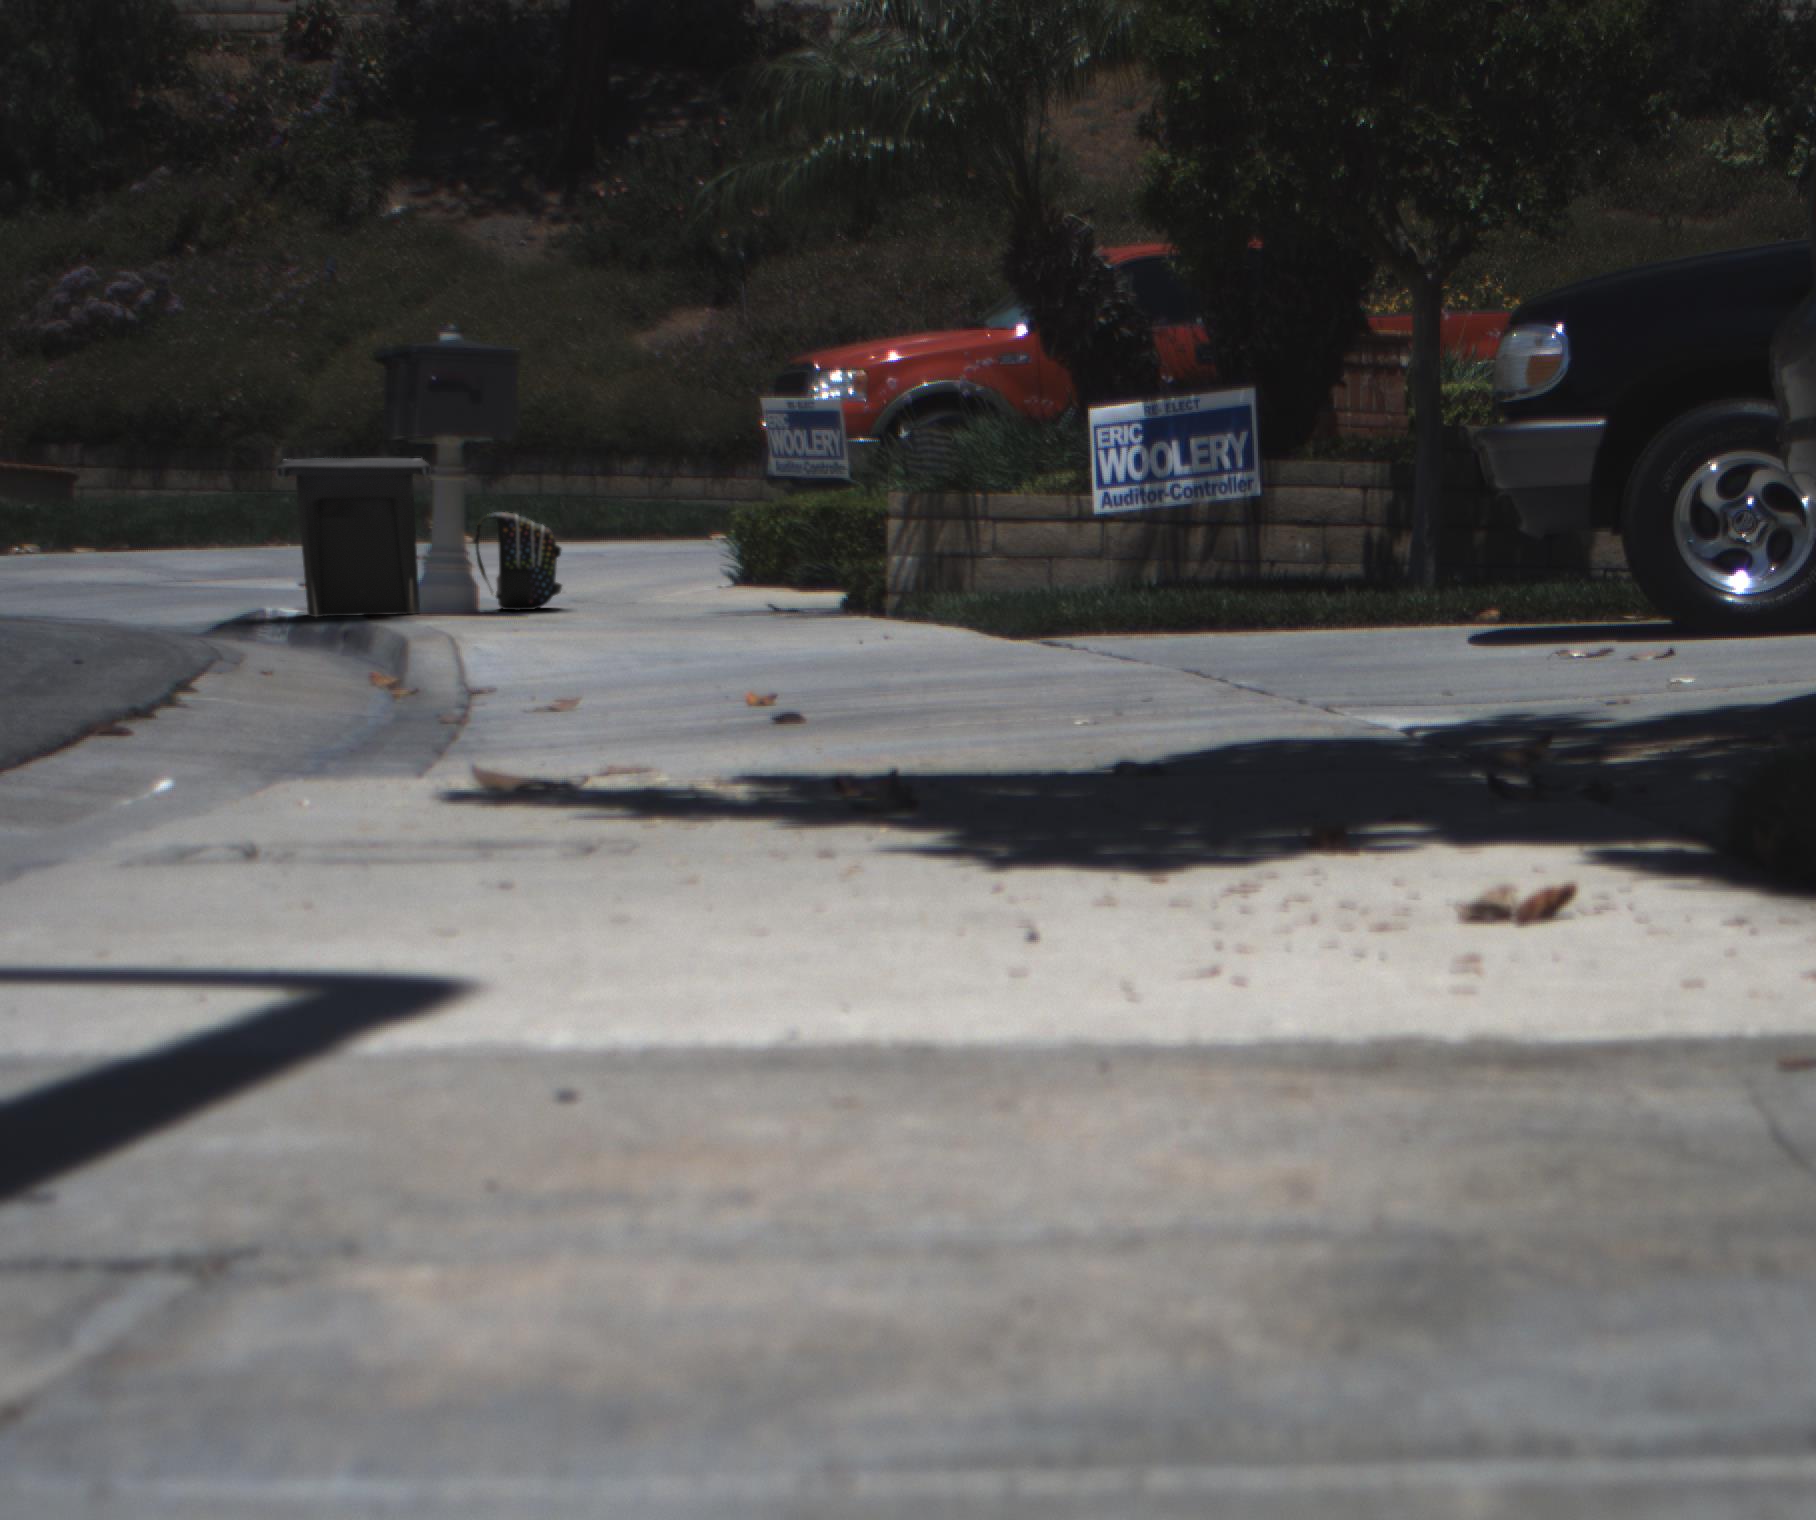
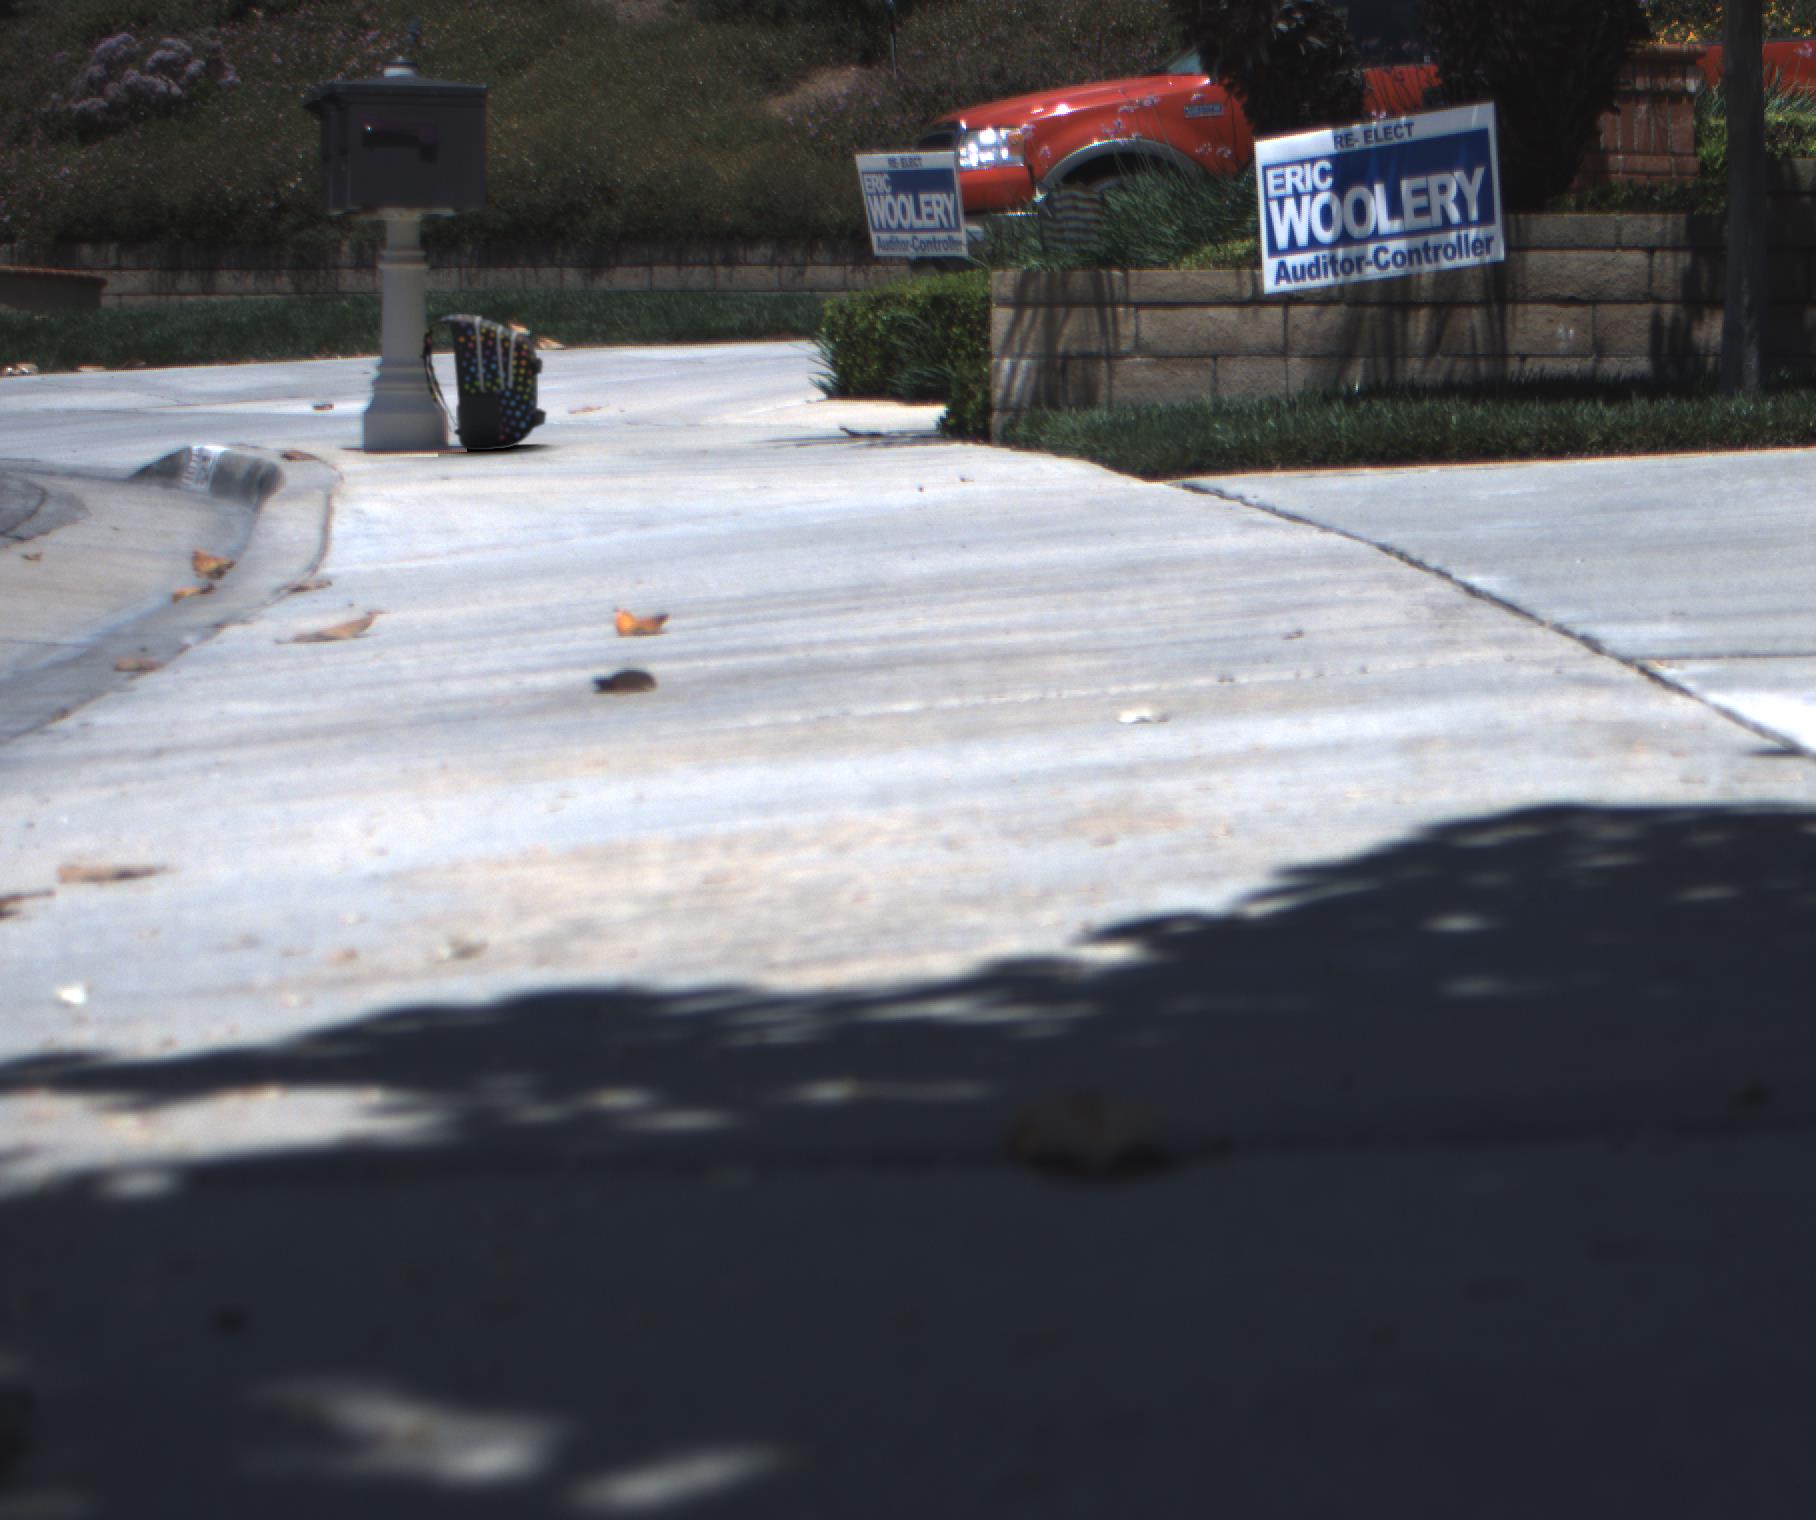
trash can: present [276,458,431,617] -> none [140,242,357,467]

